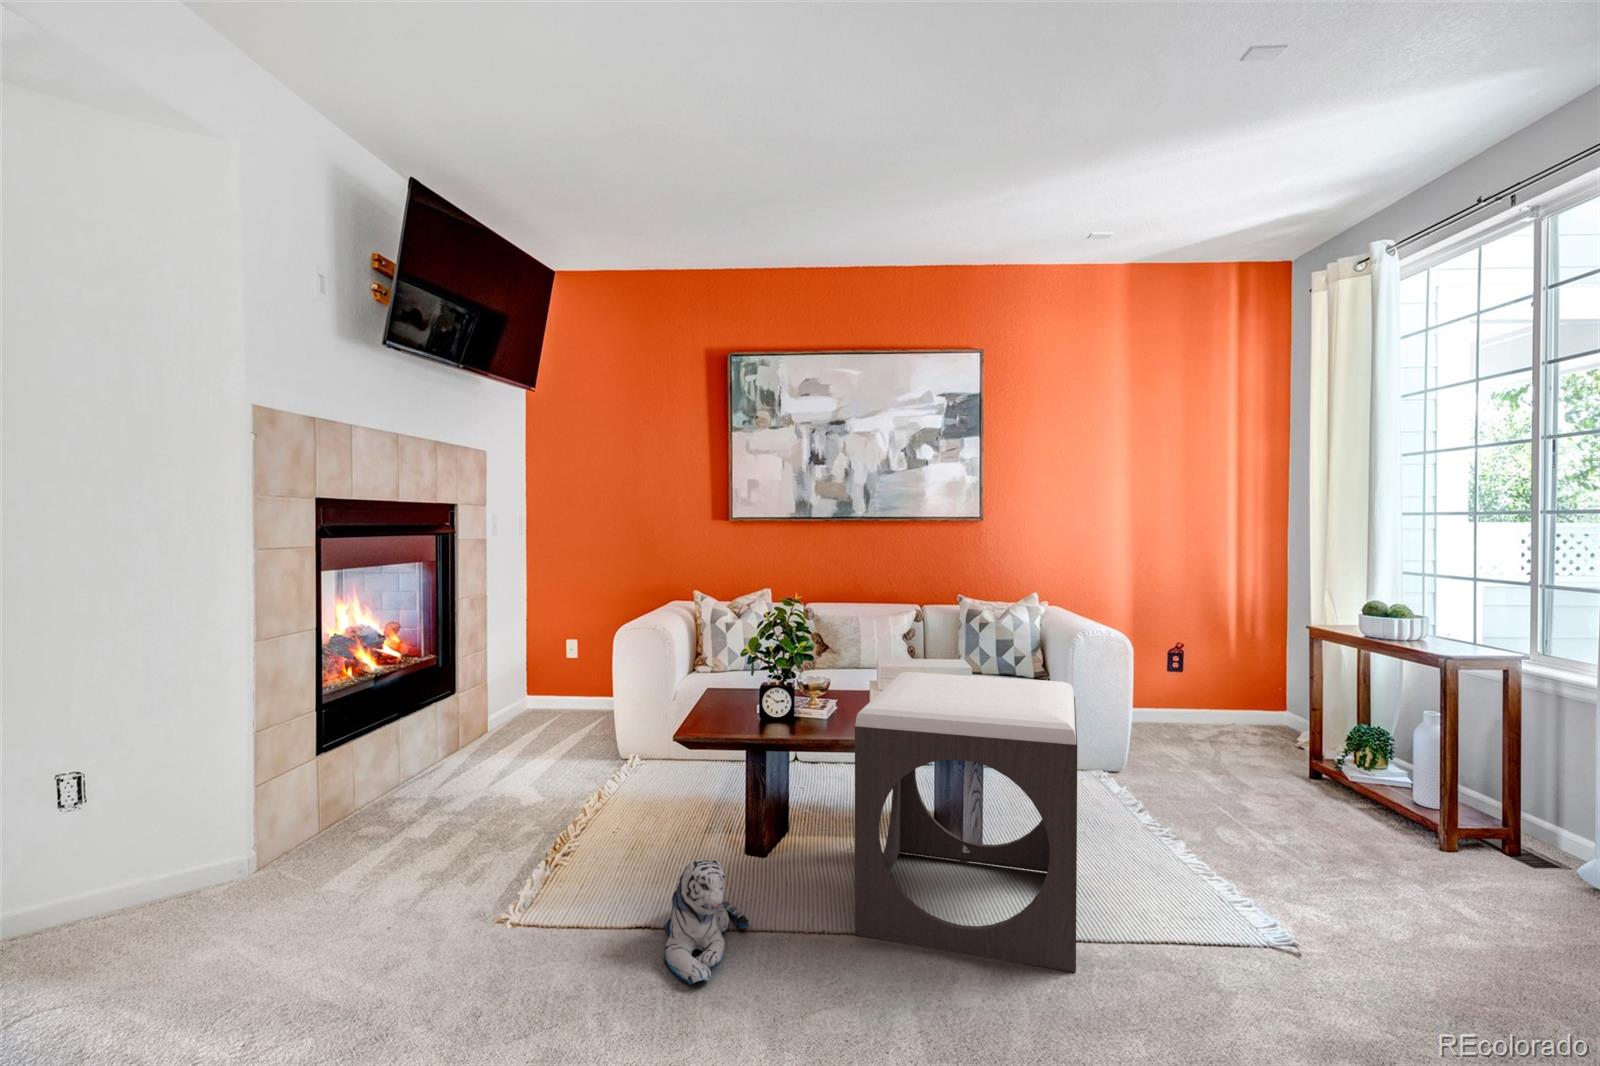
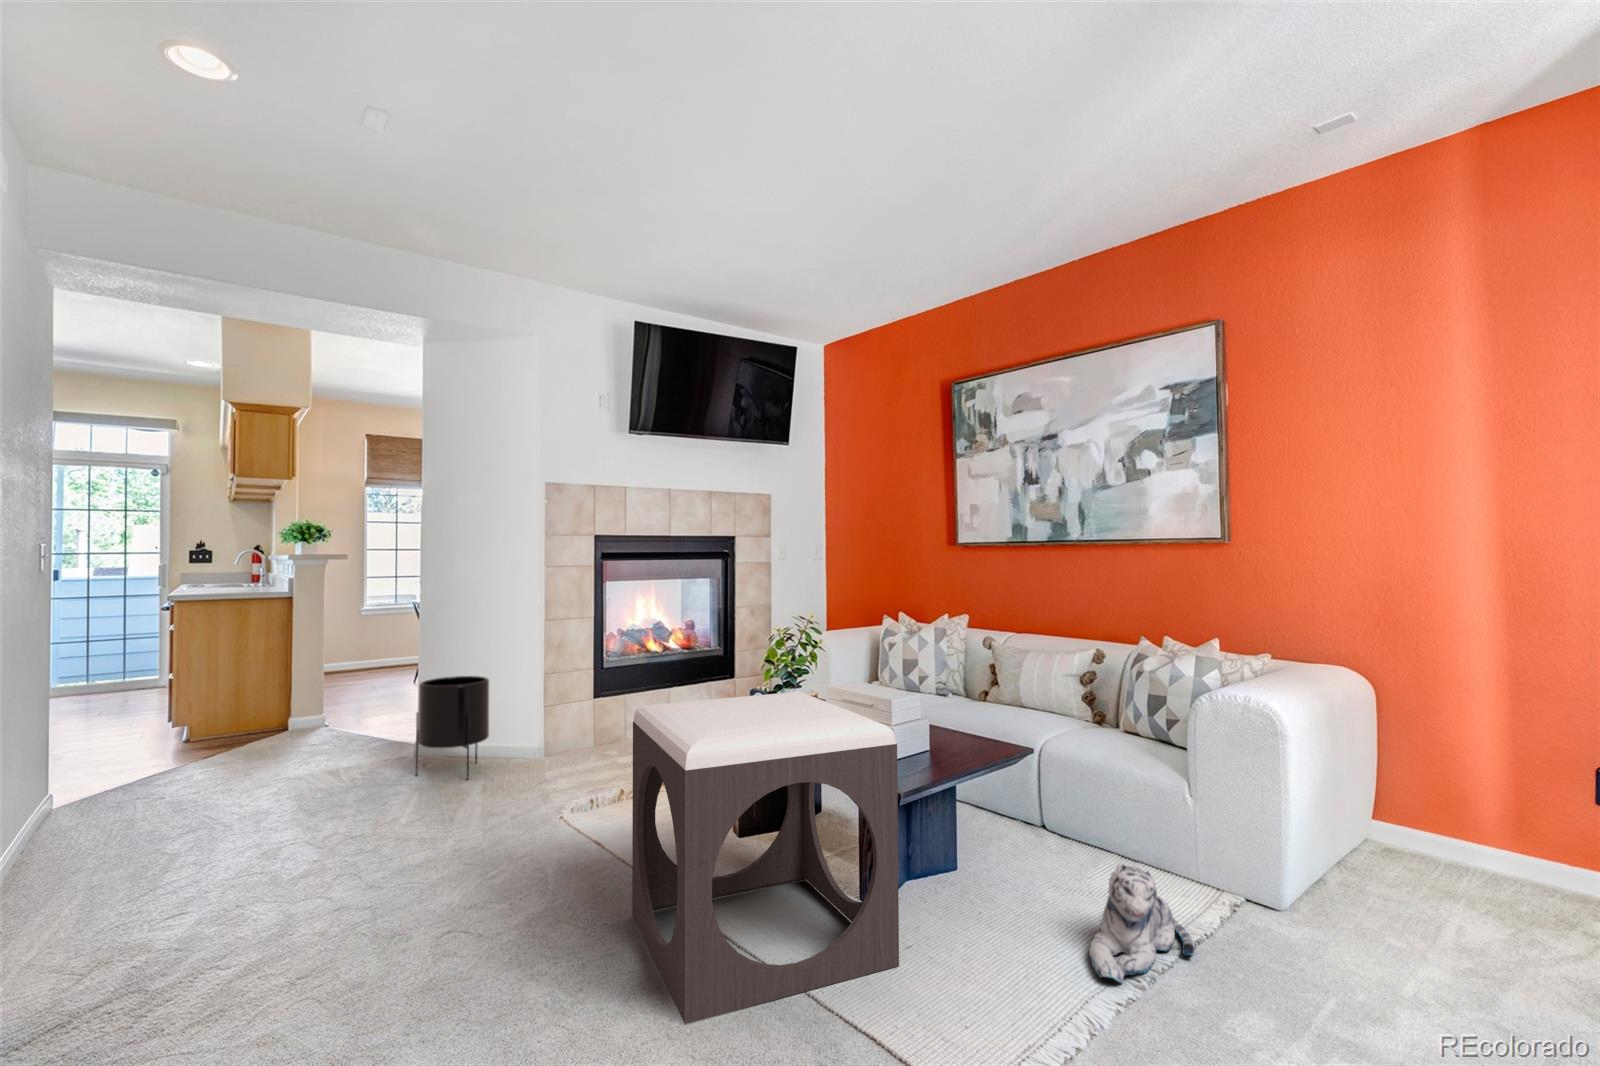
planter: none [114,742,255,942] -> present [416,676,489,779]
plush toy: present [664,860,749,985] -> present [1089,864,1194,982]

